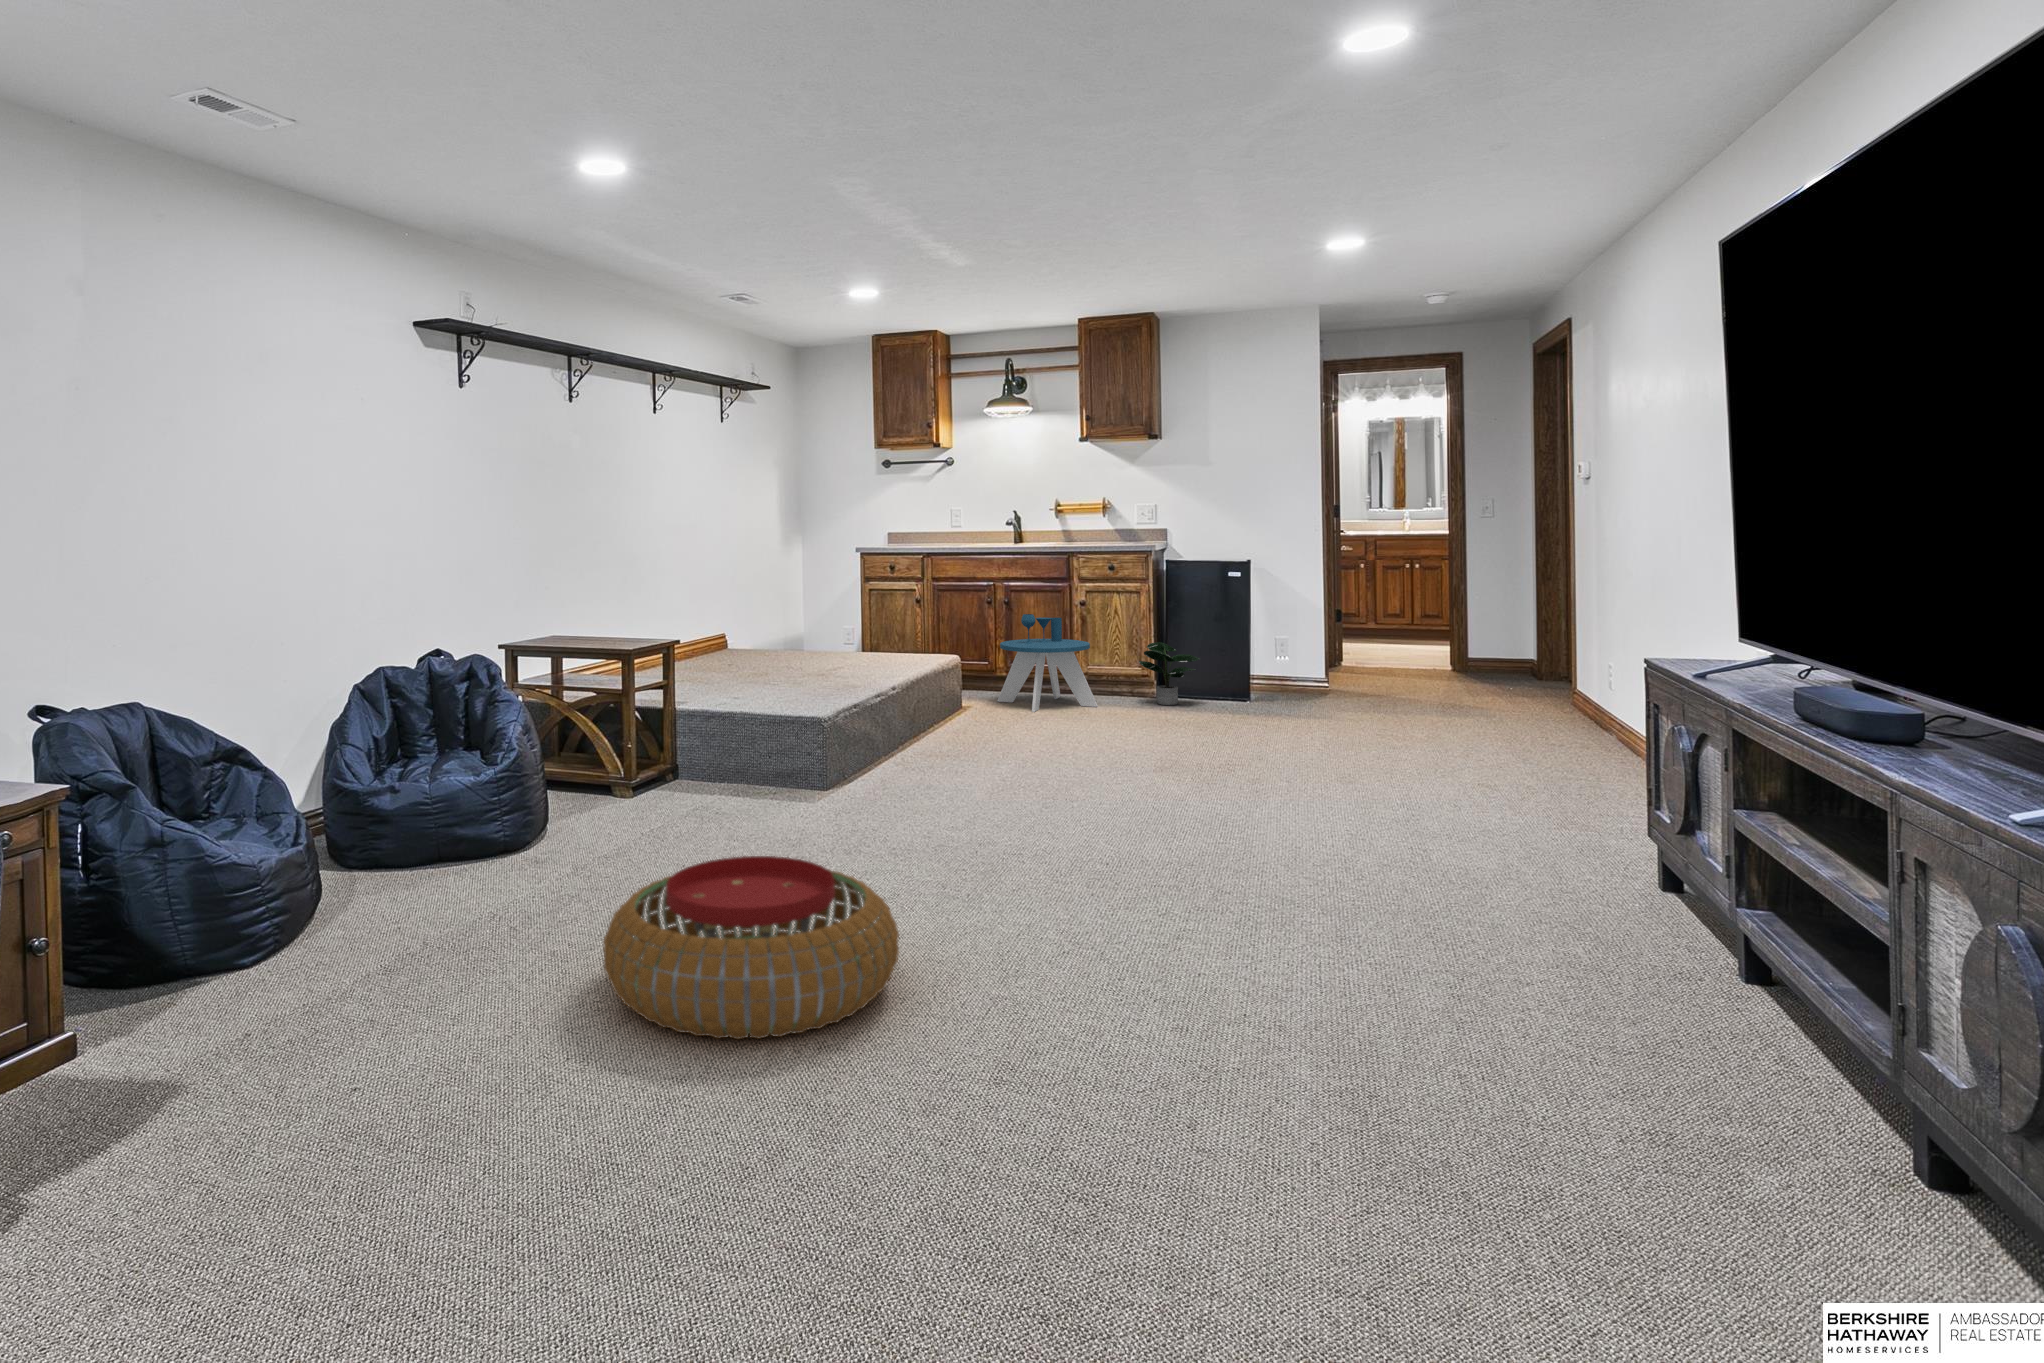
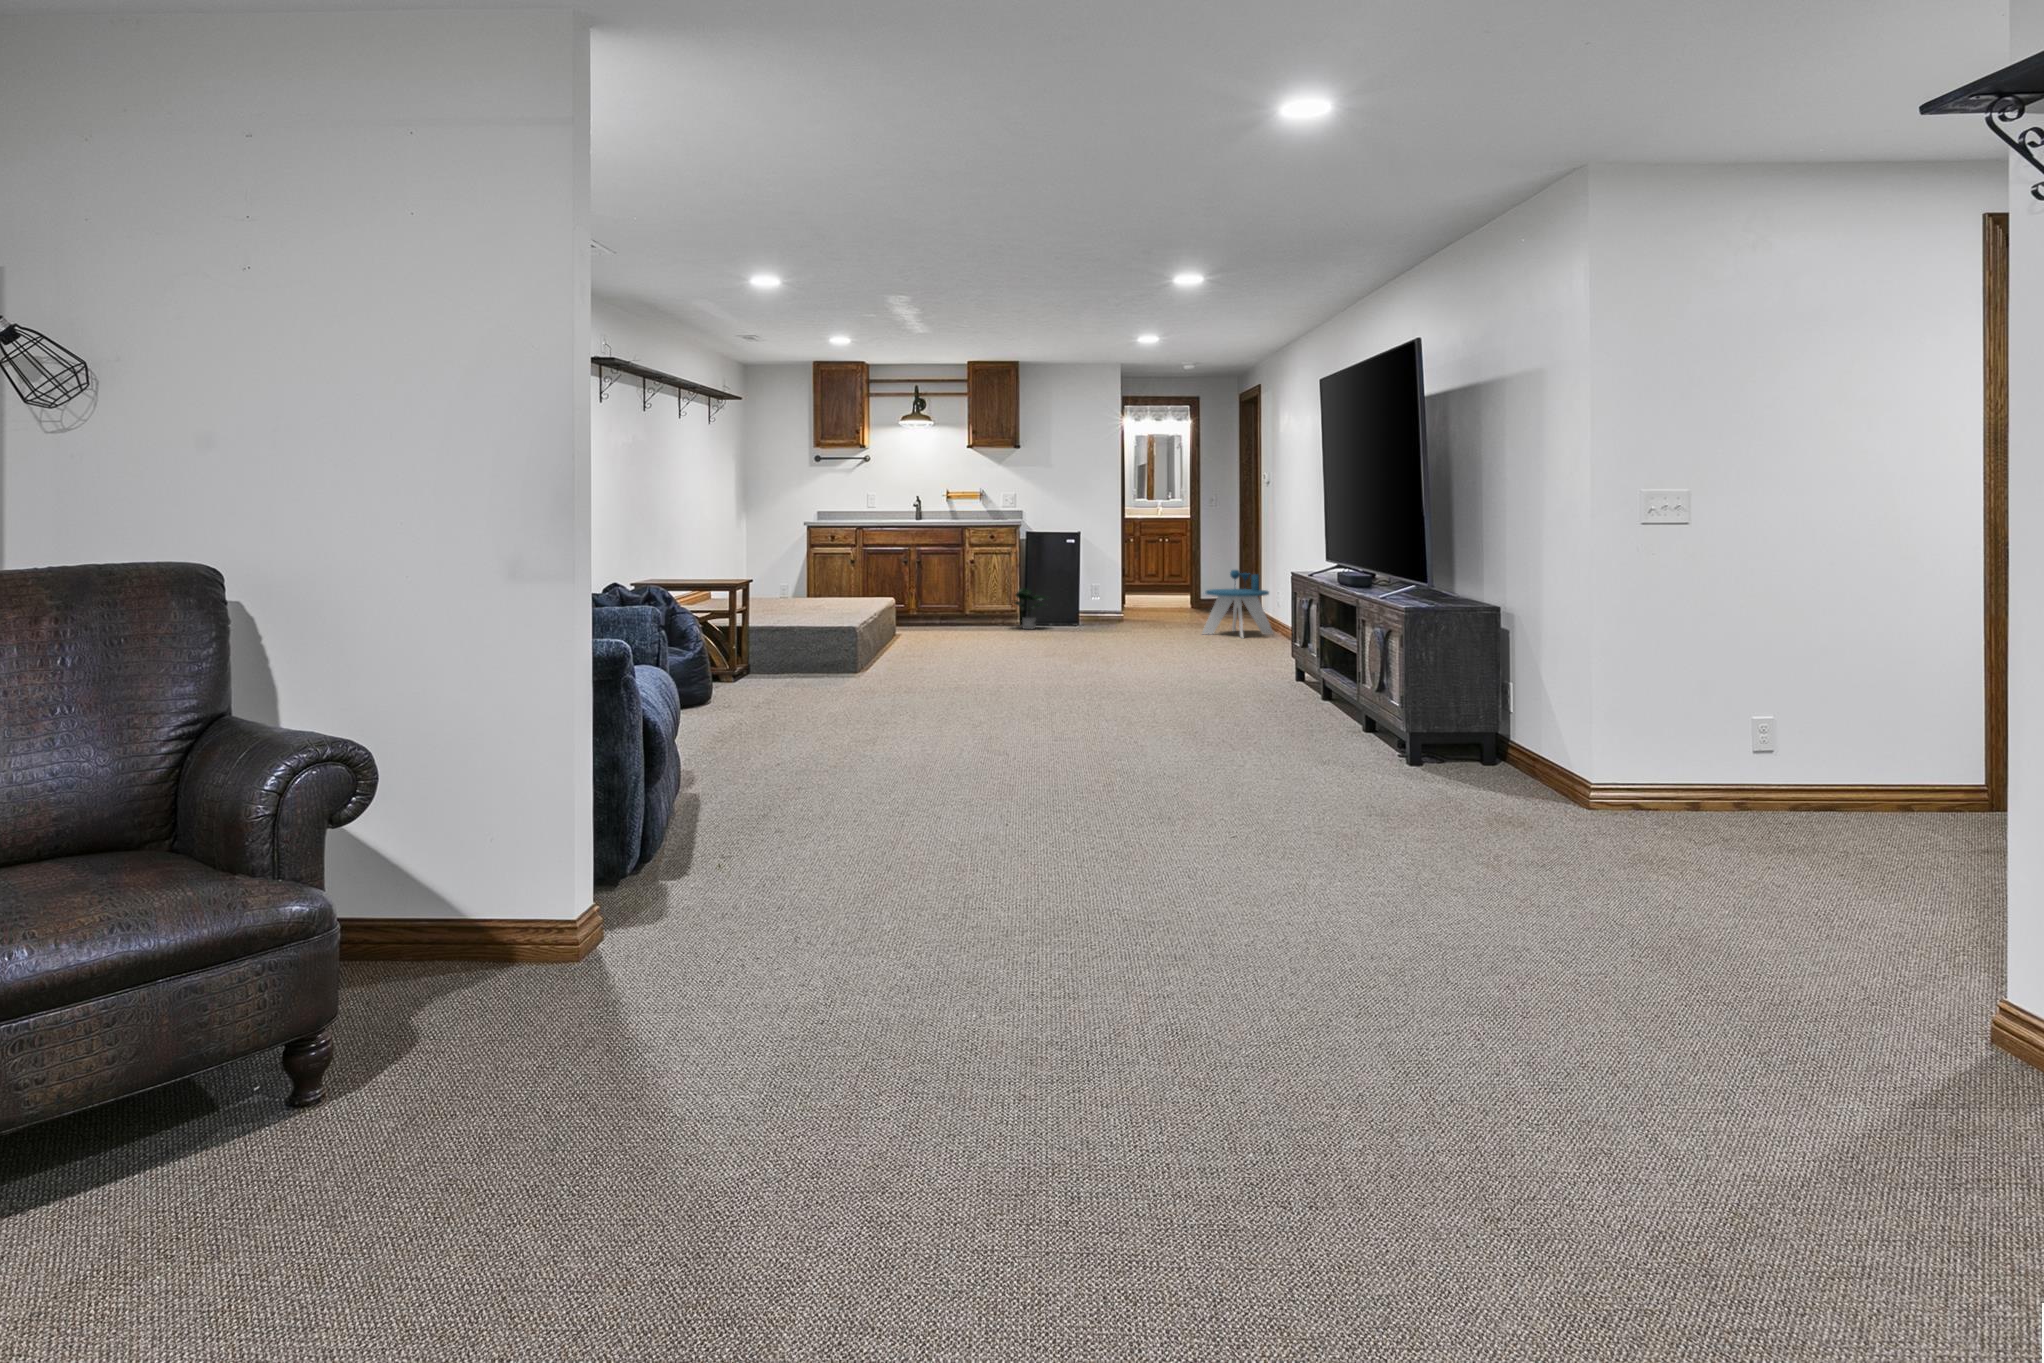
side table: present [997,614,1098,712] -> present [1202,570,1274,638]
pouf: present [603,856,899,1039] -> none [848,668,991,735]

